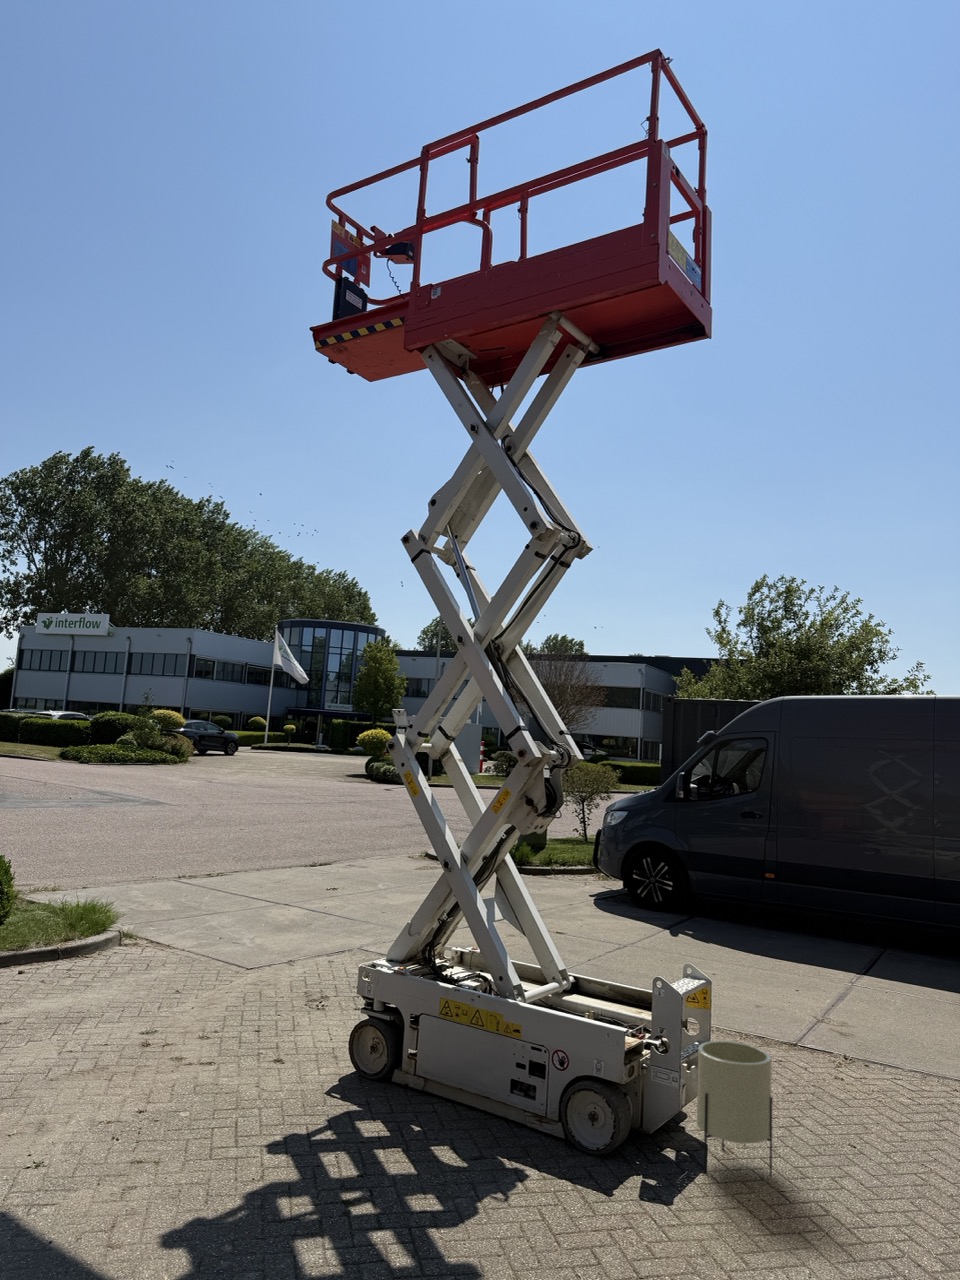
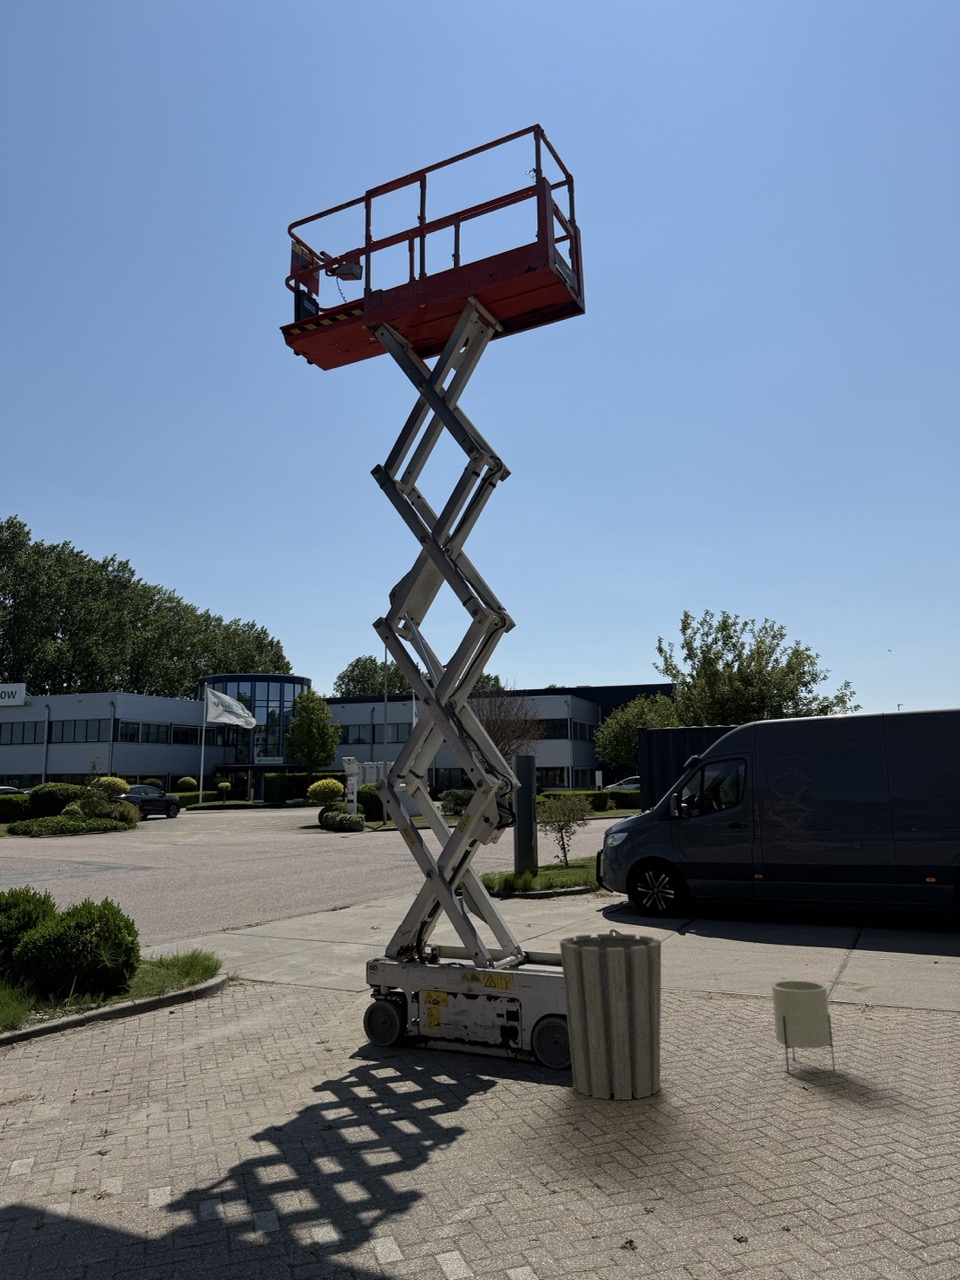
trash can: none [401,954,537,1196] -> present [560,934,661,1100]

